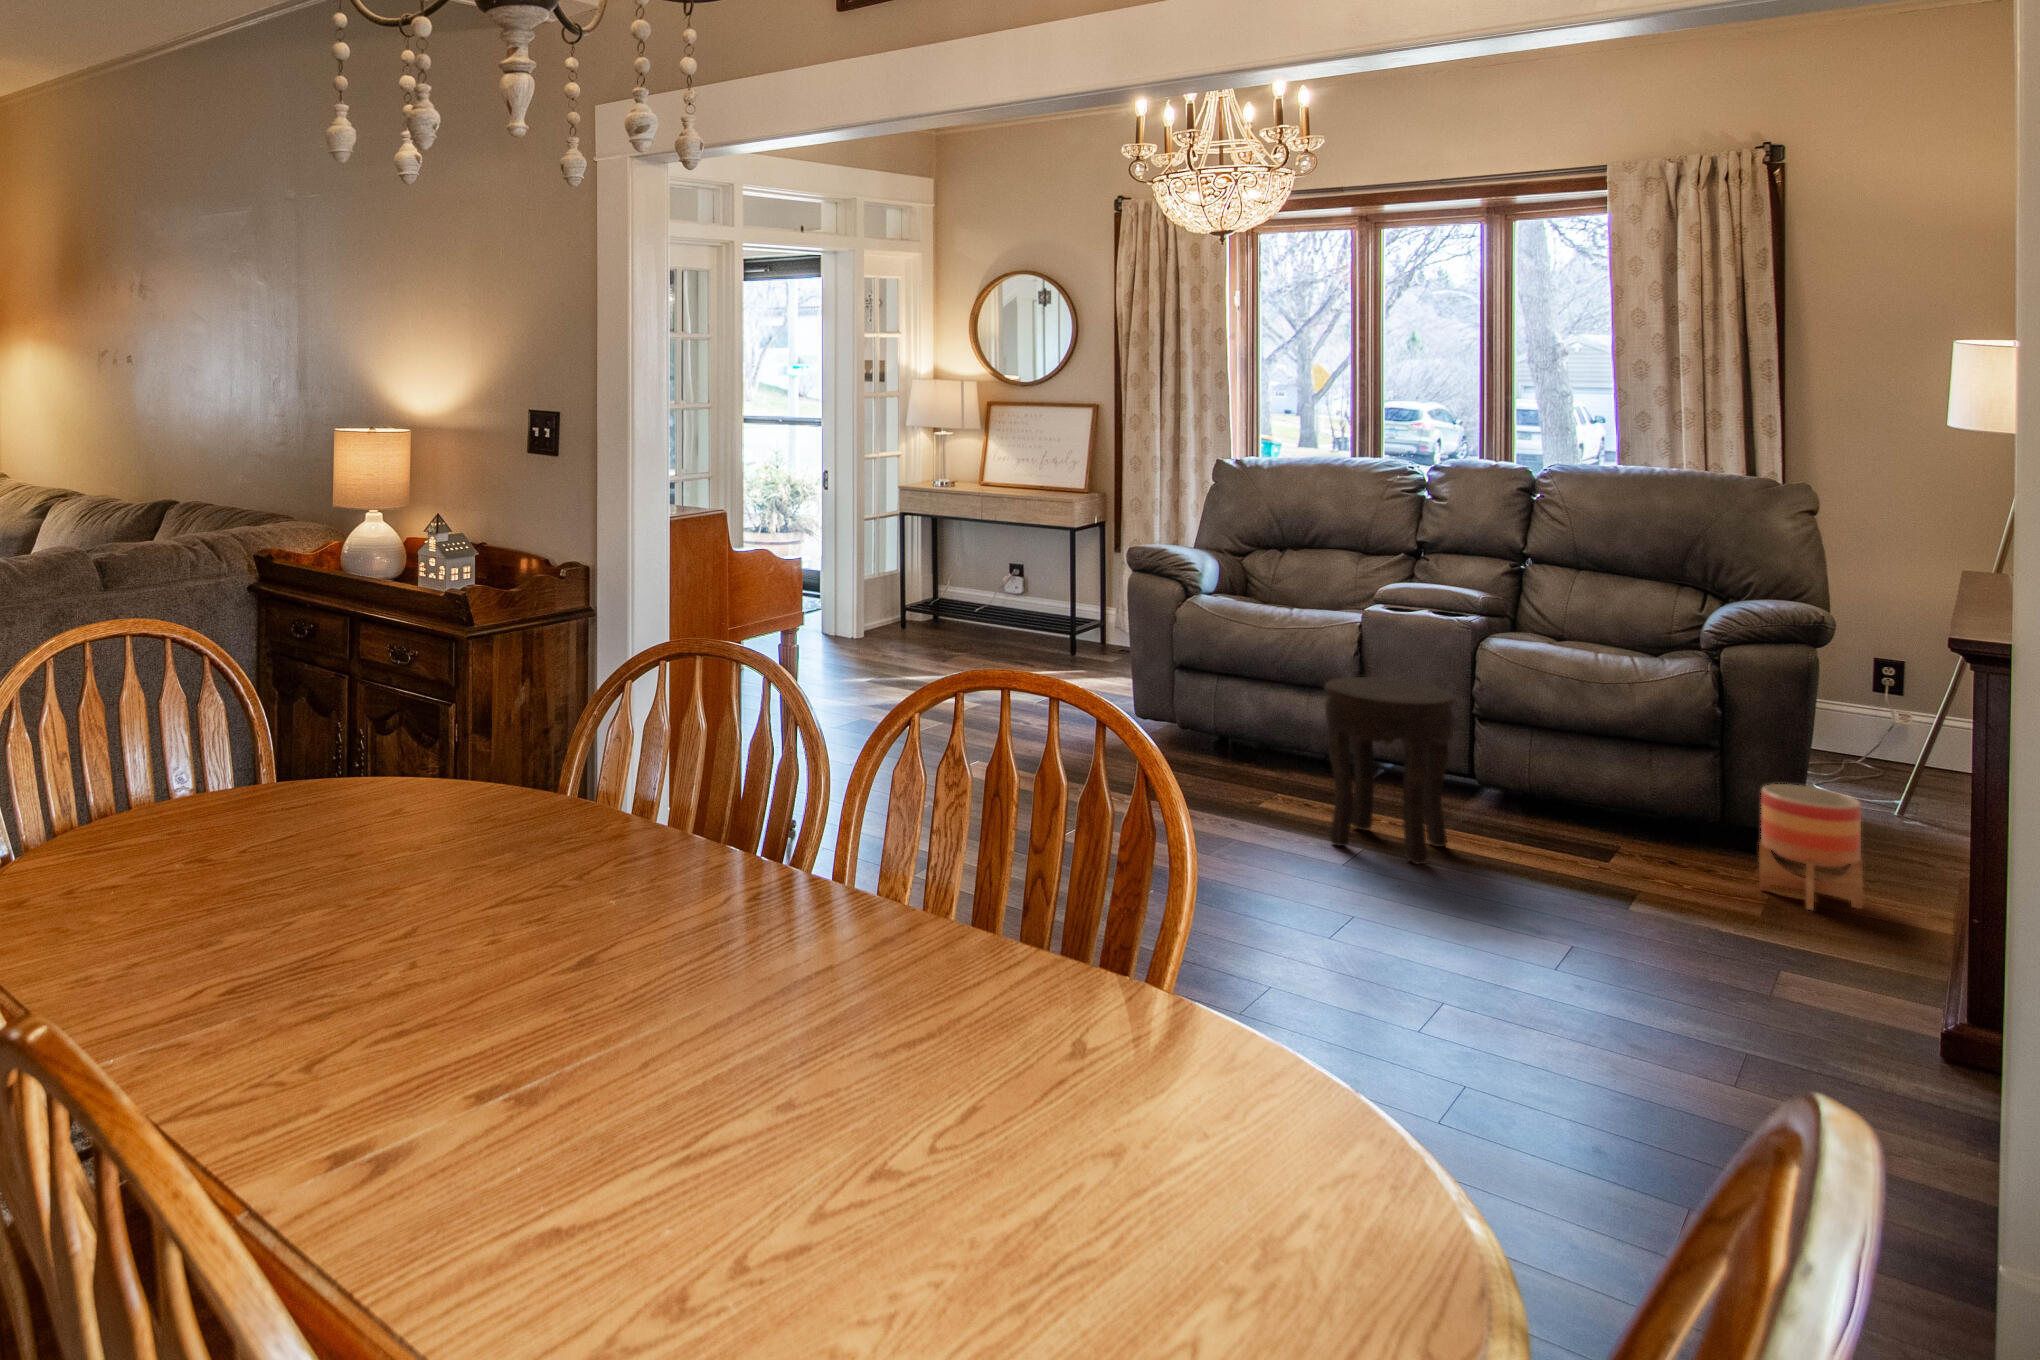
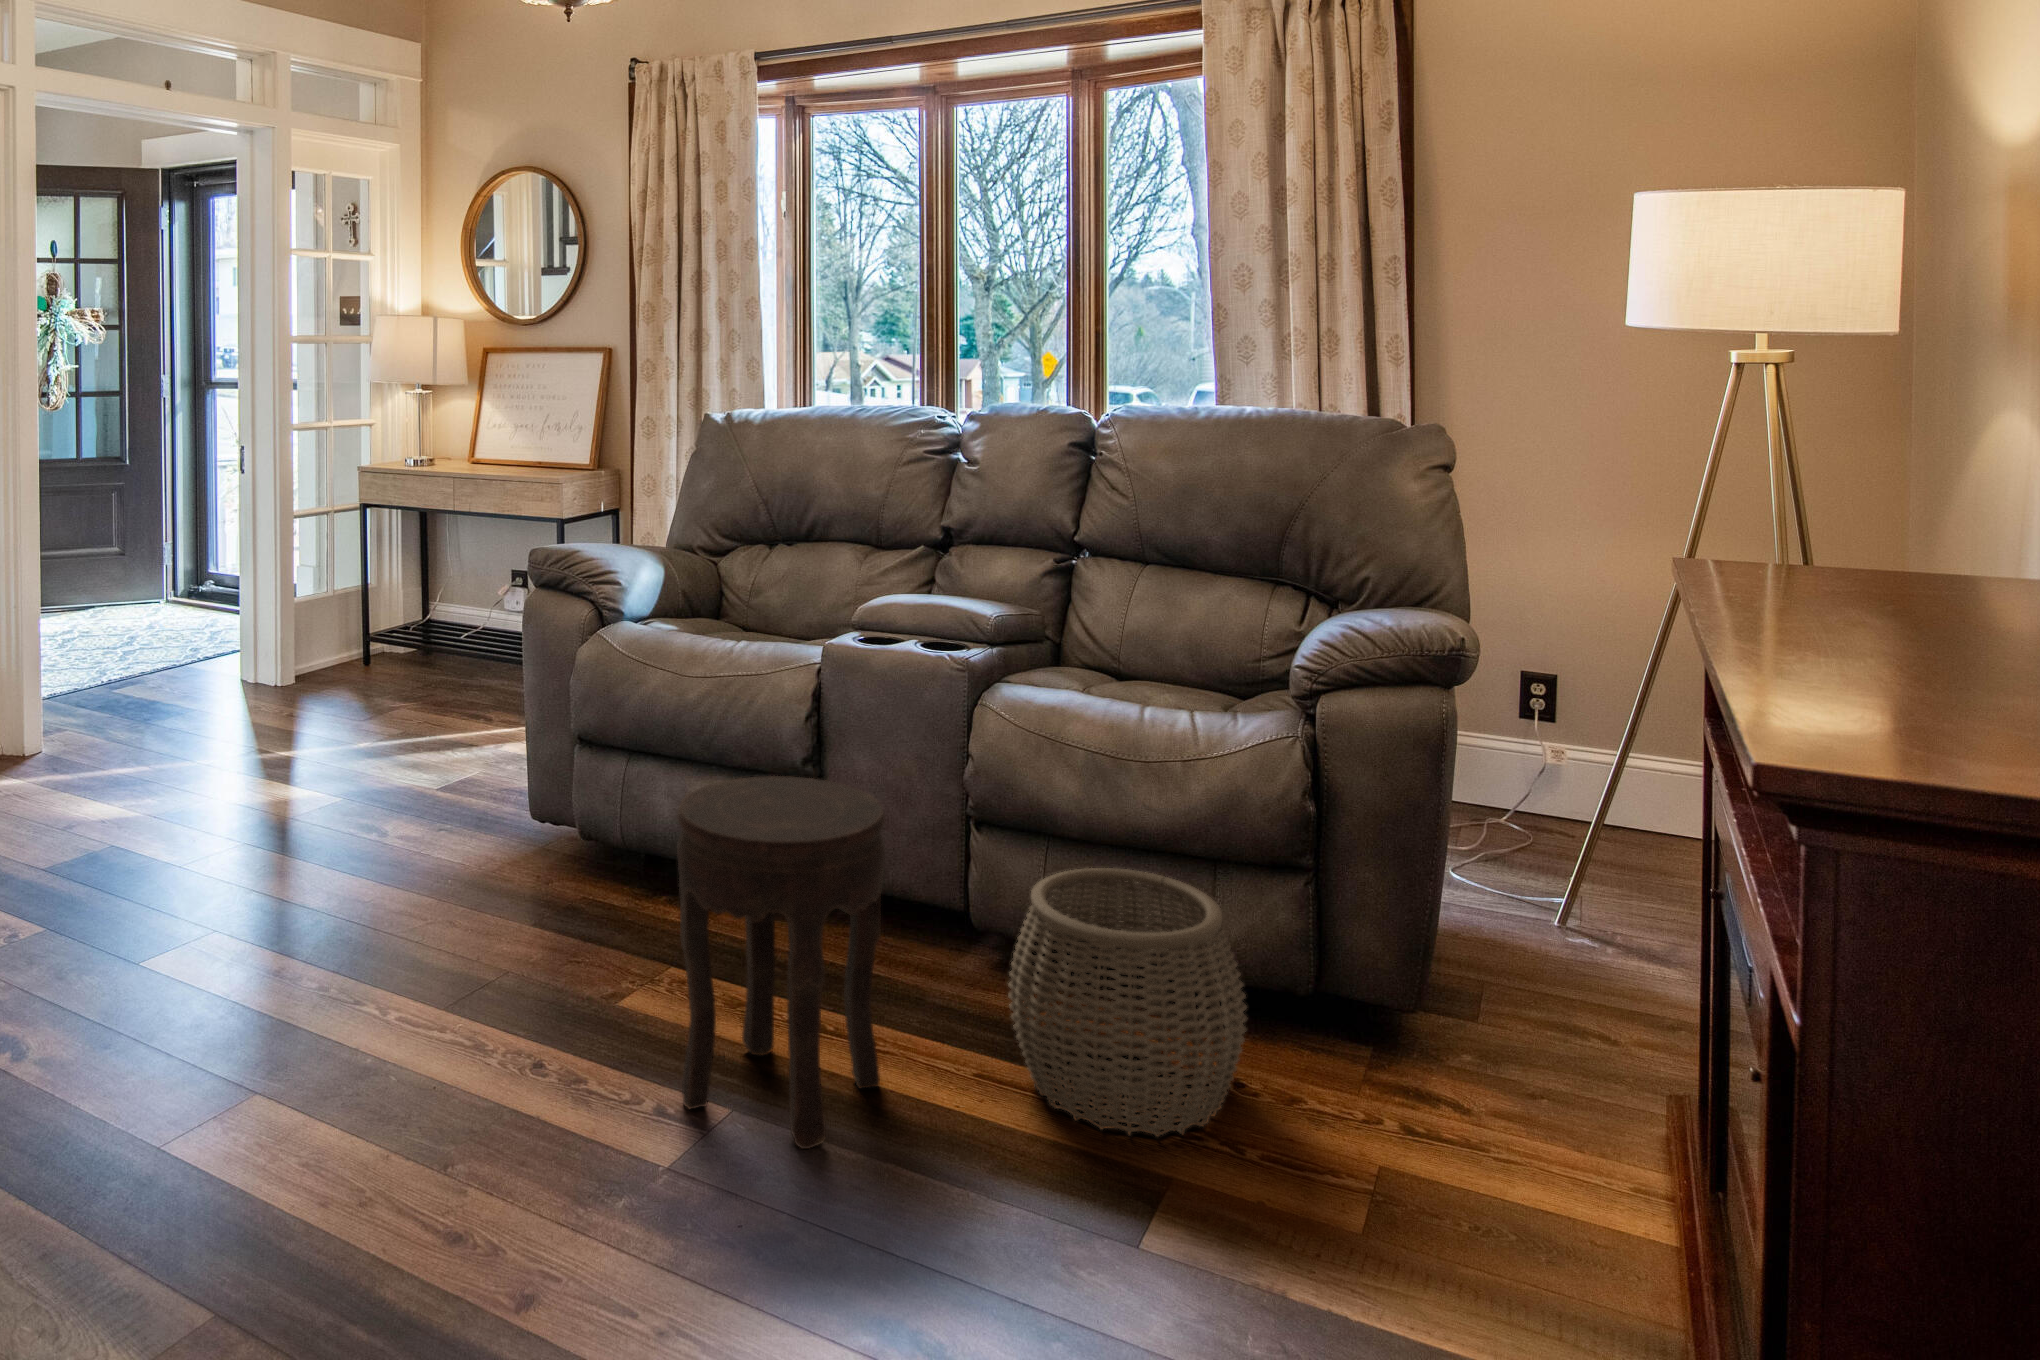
woven basket: none [1525,739,1683,876] -> present [1008,868,1247,1137]
planter: present [1759,784,1863,910] -> none [1362,951,1522,1209]

